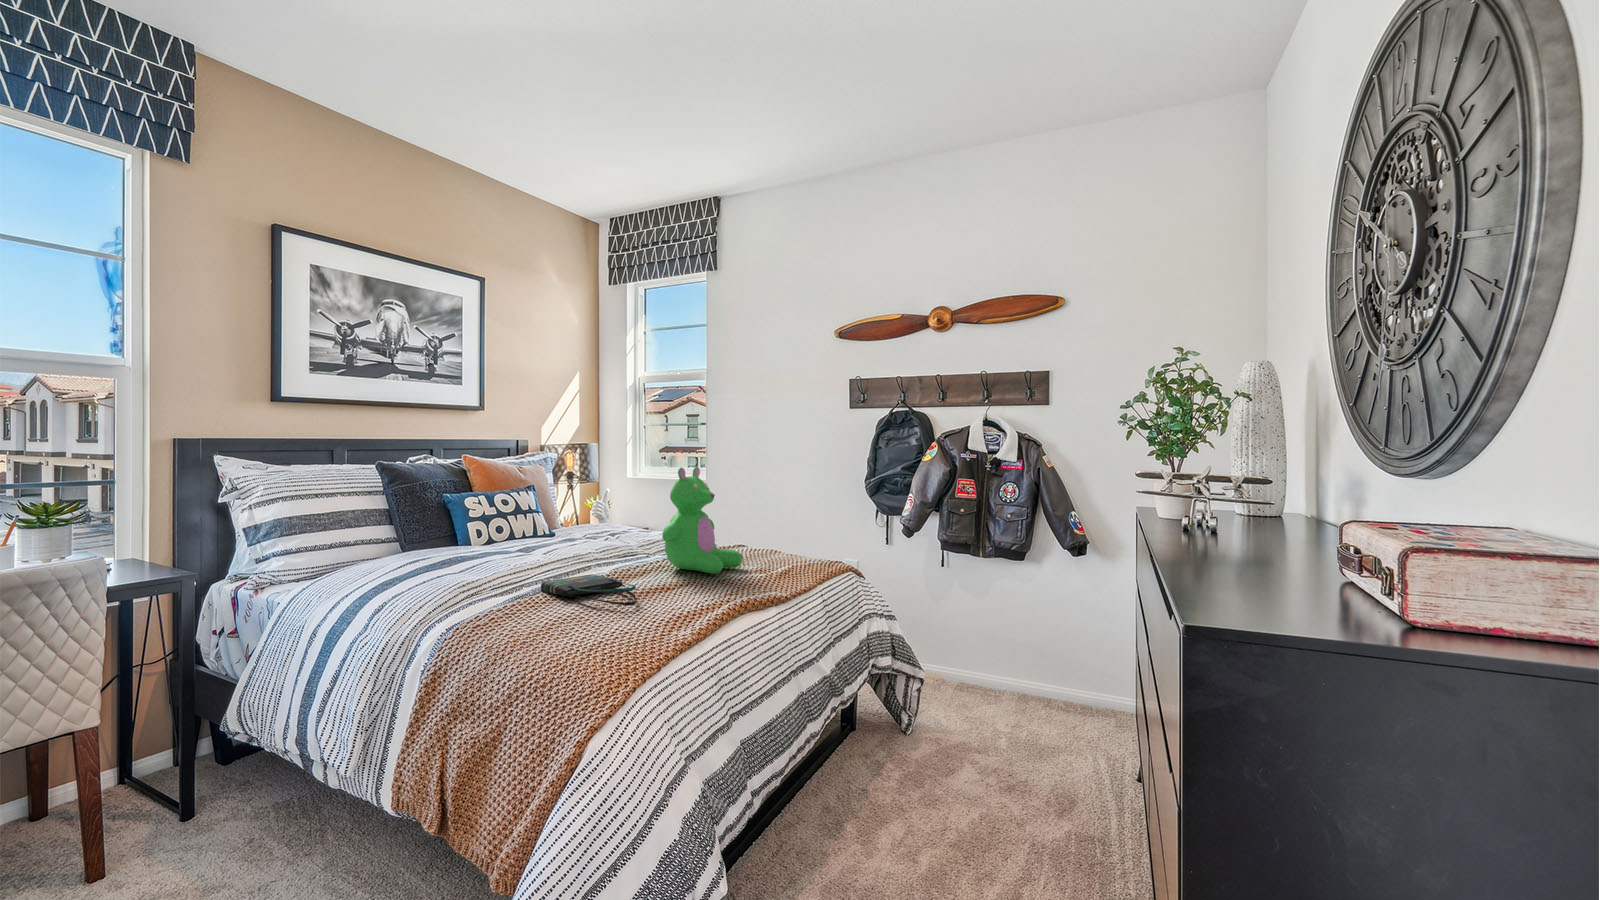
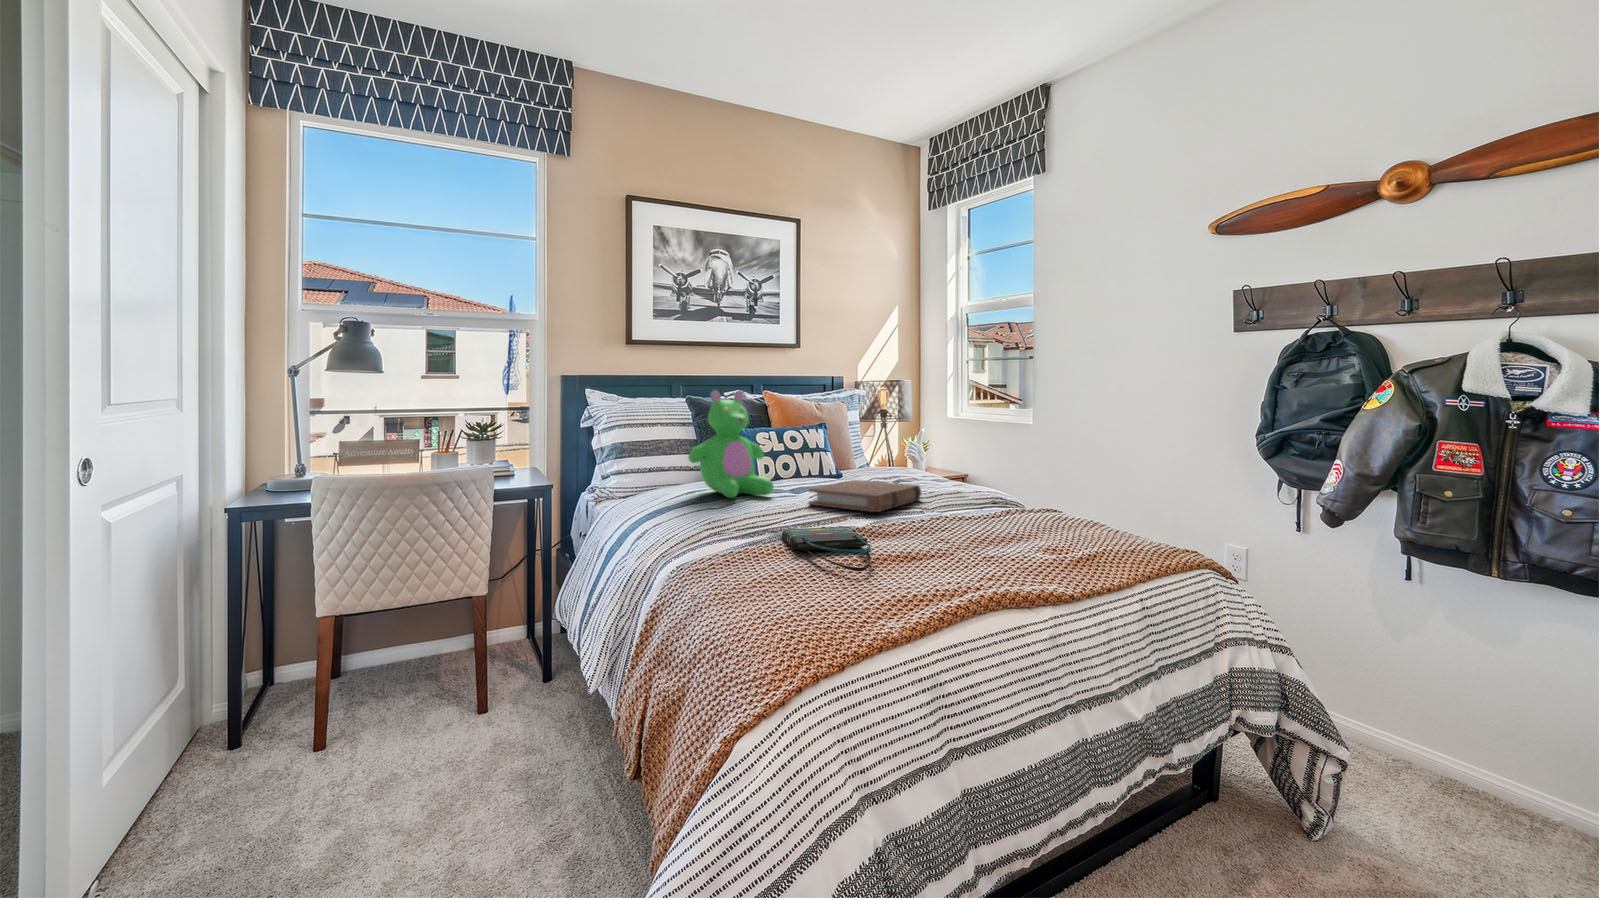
teddy bear: present [662,467,742,574] -> present [688,390,774,498]
book: none [544,534,641,560] -> present [808,480,922,512]

